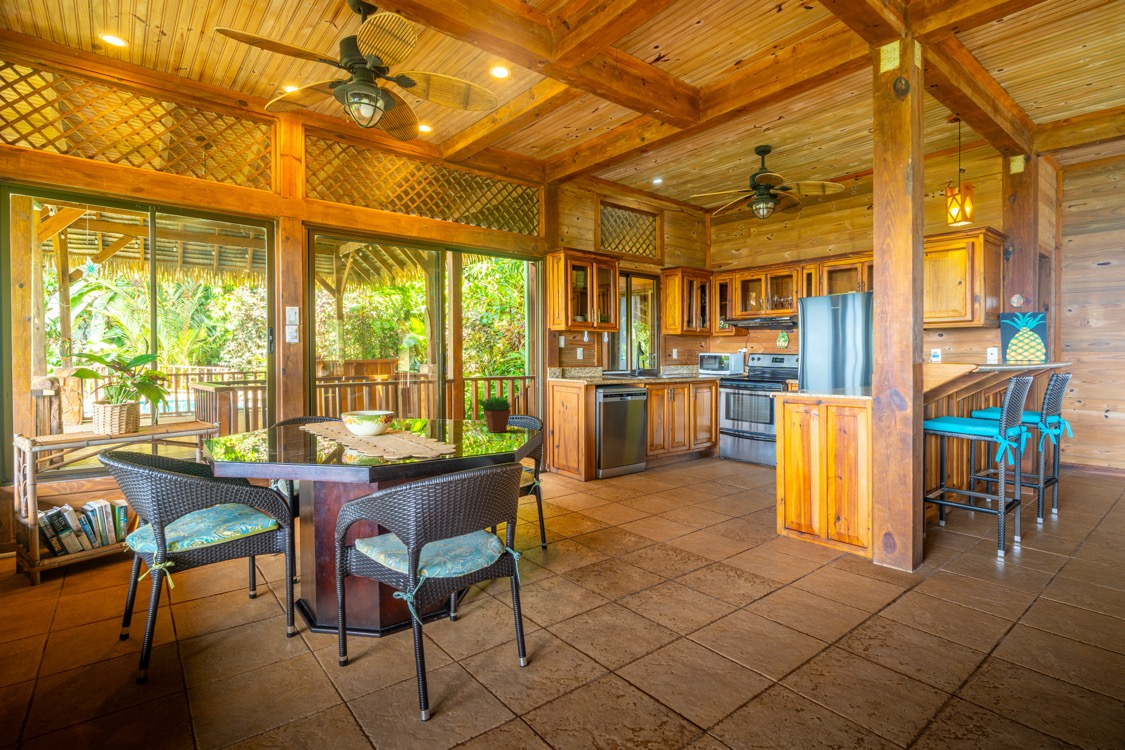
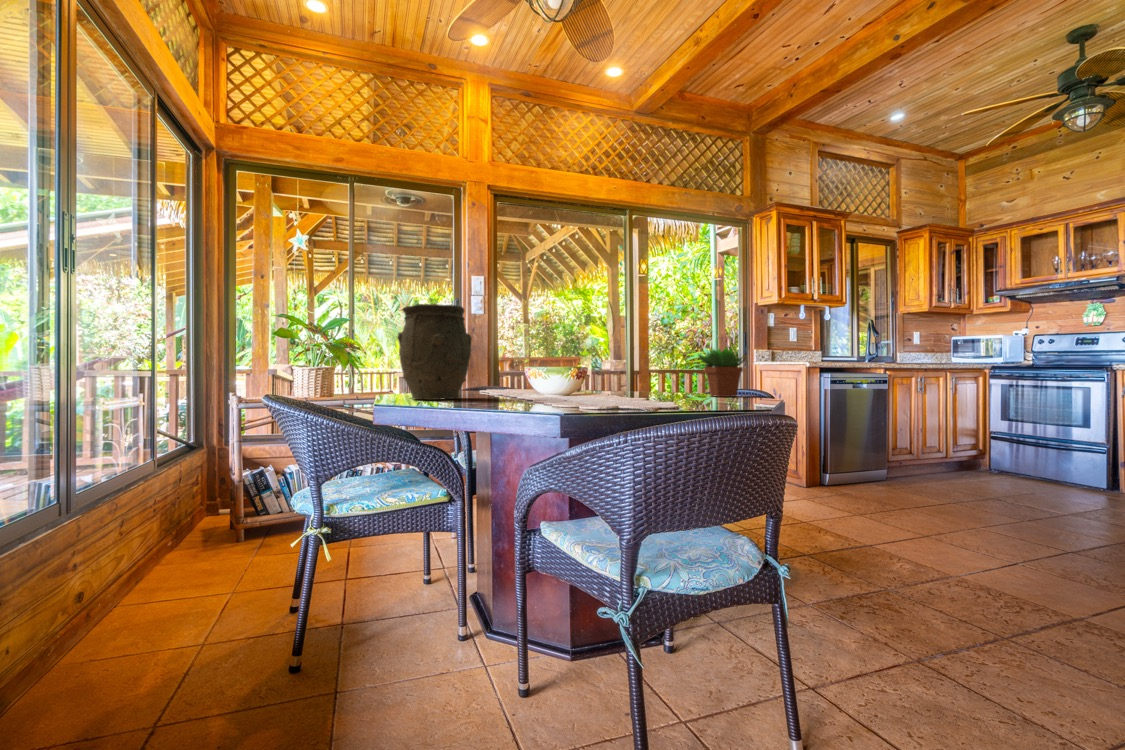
vase: none [228,371,294,448] -> present [398,304,471,400]

